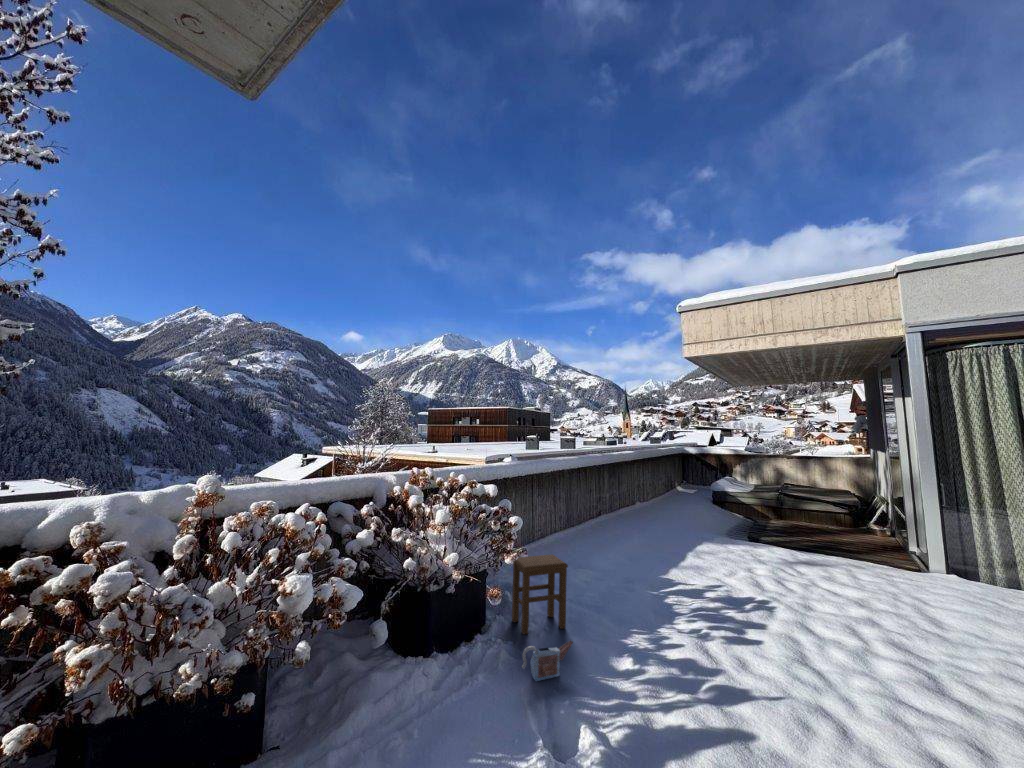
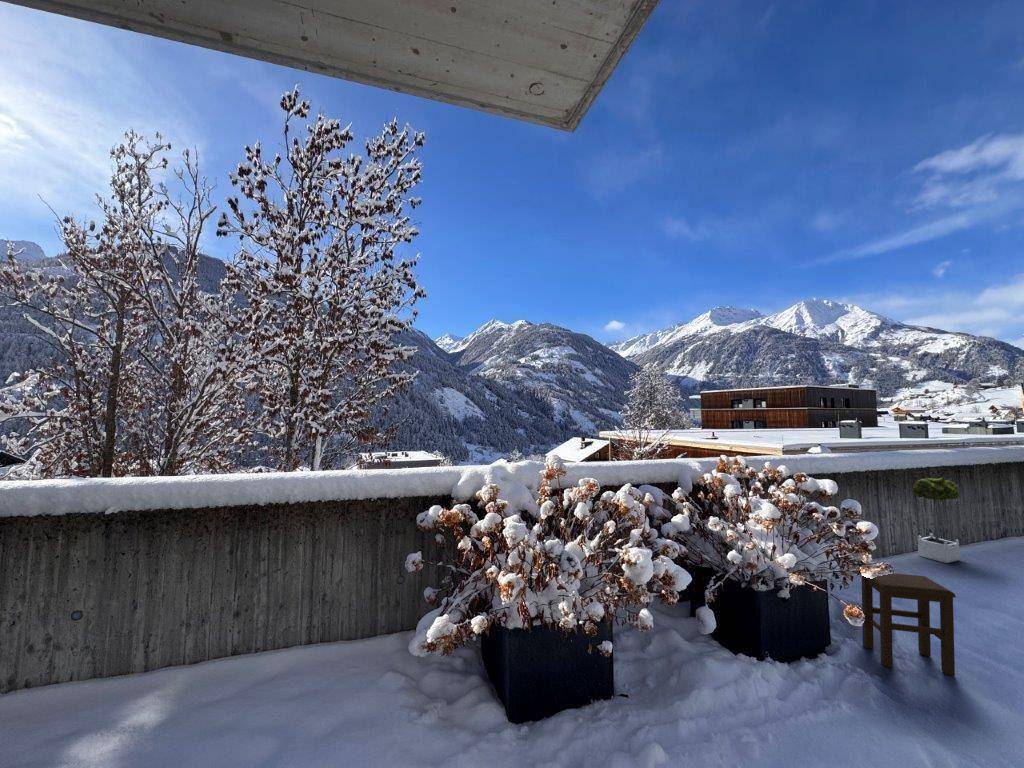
potted tree: none [559,476,585,540] -> present [912,478,959,563]
watering can: present [522,641,573,681] -> none [894,683,981,735]

